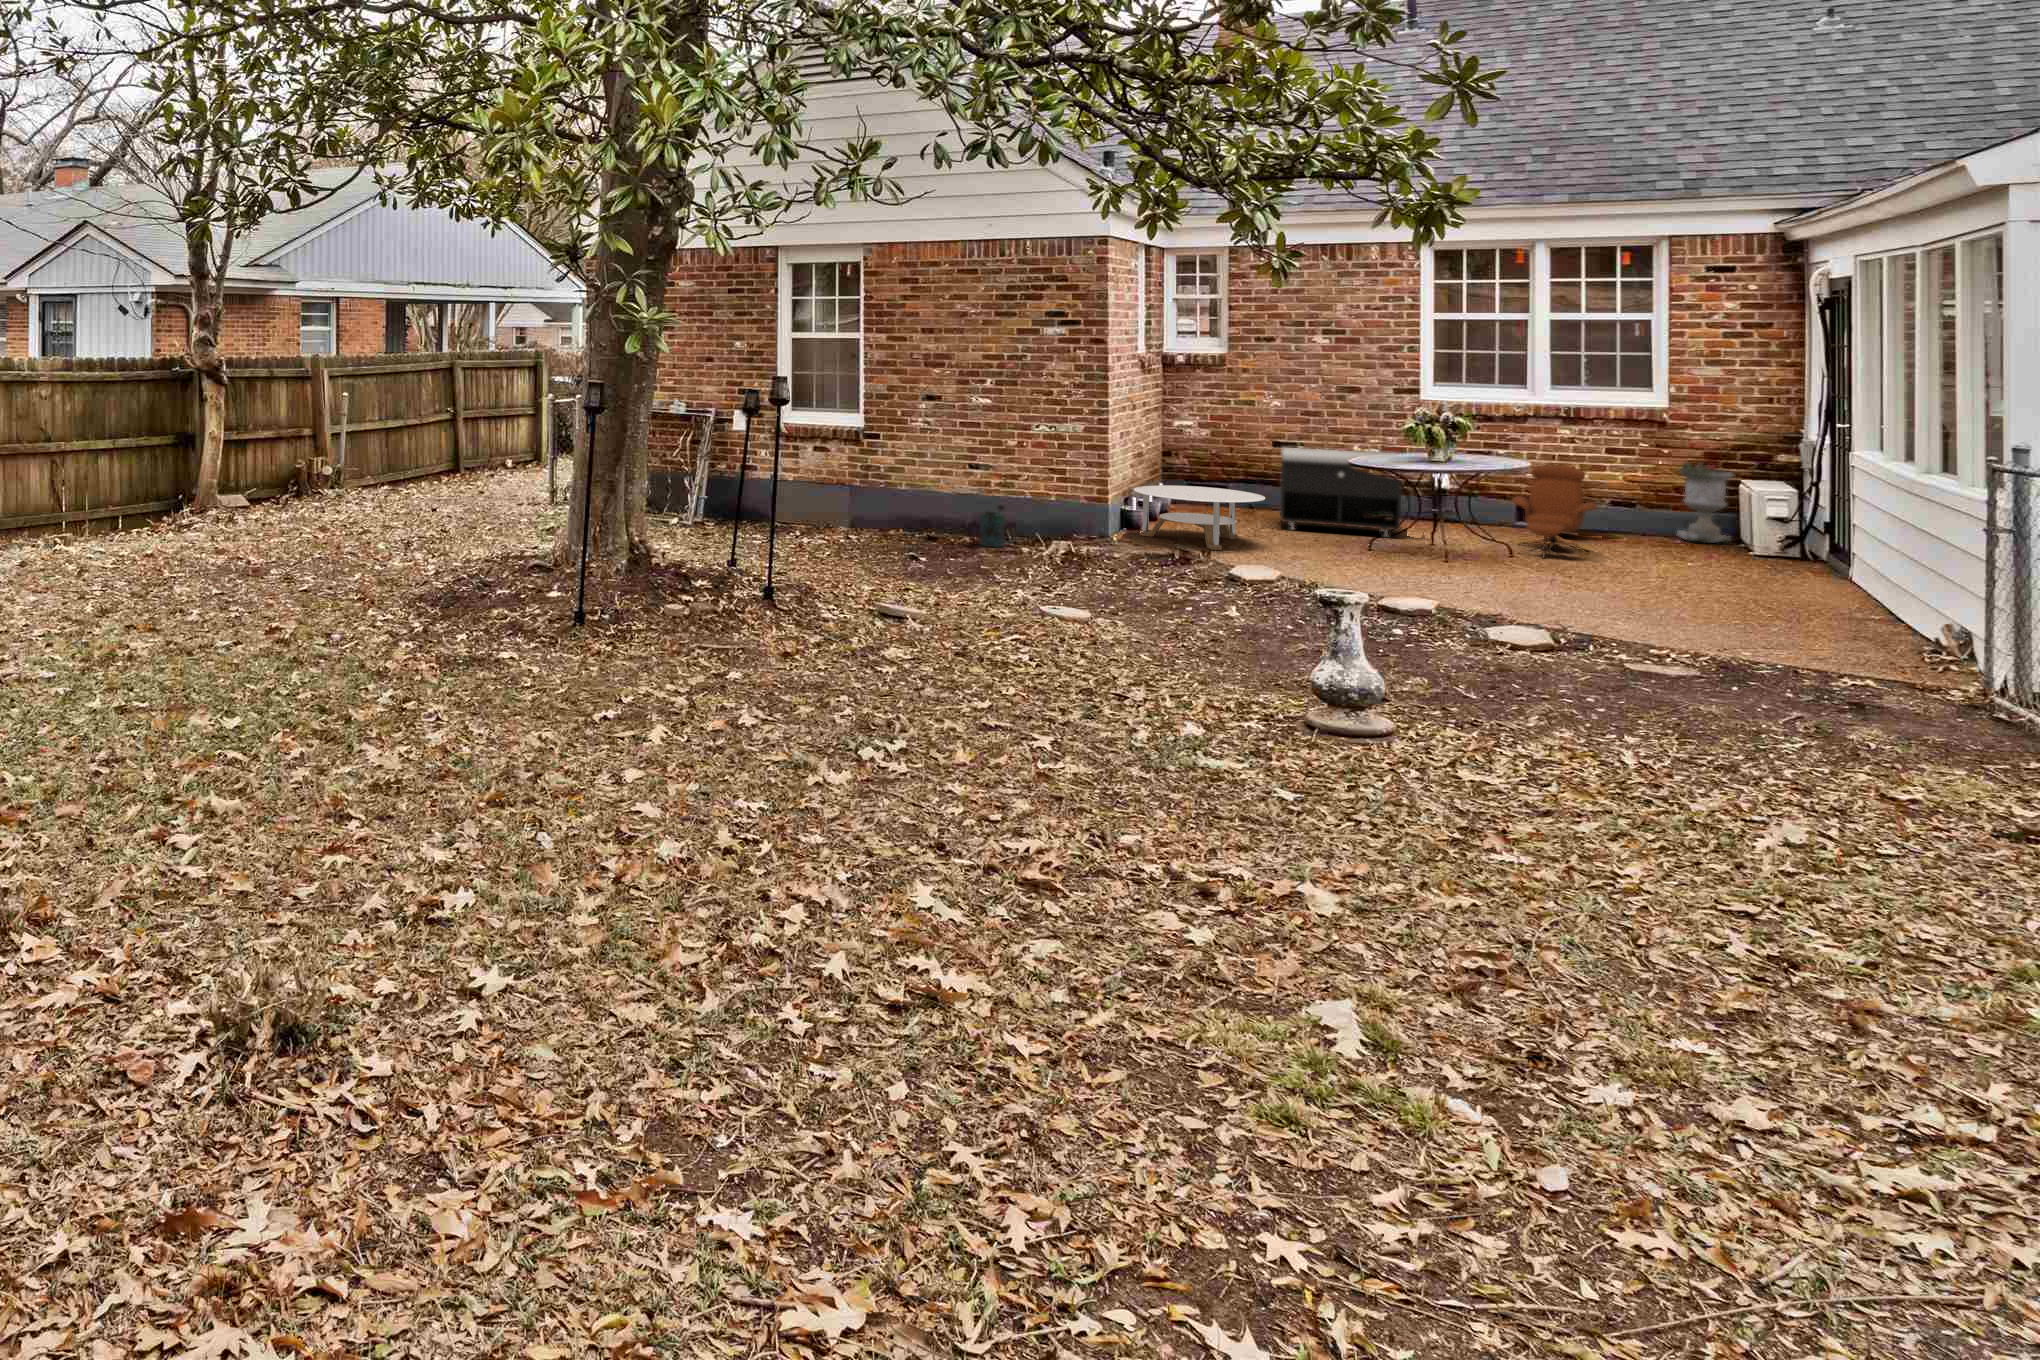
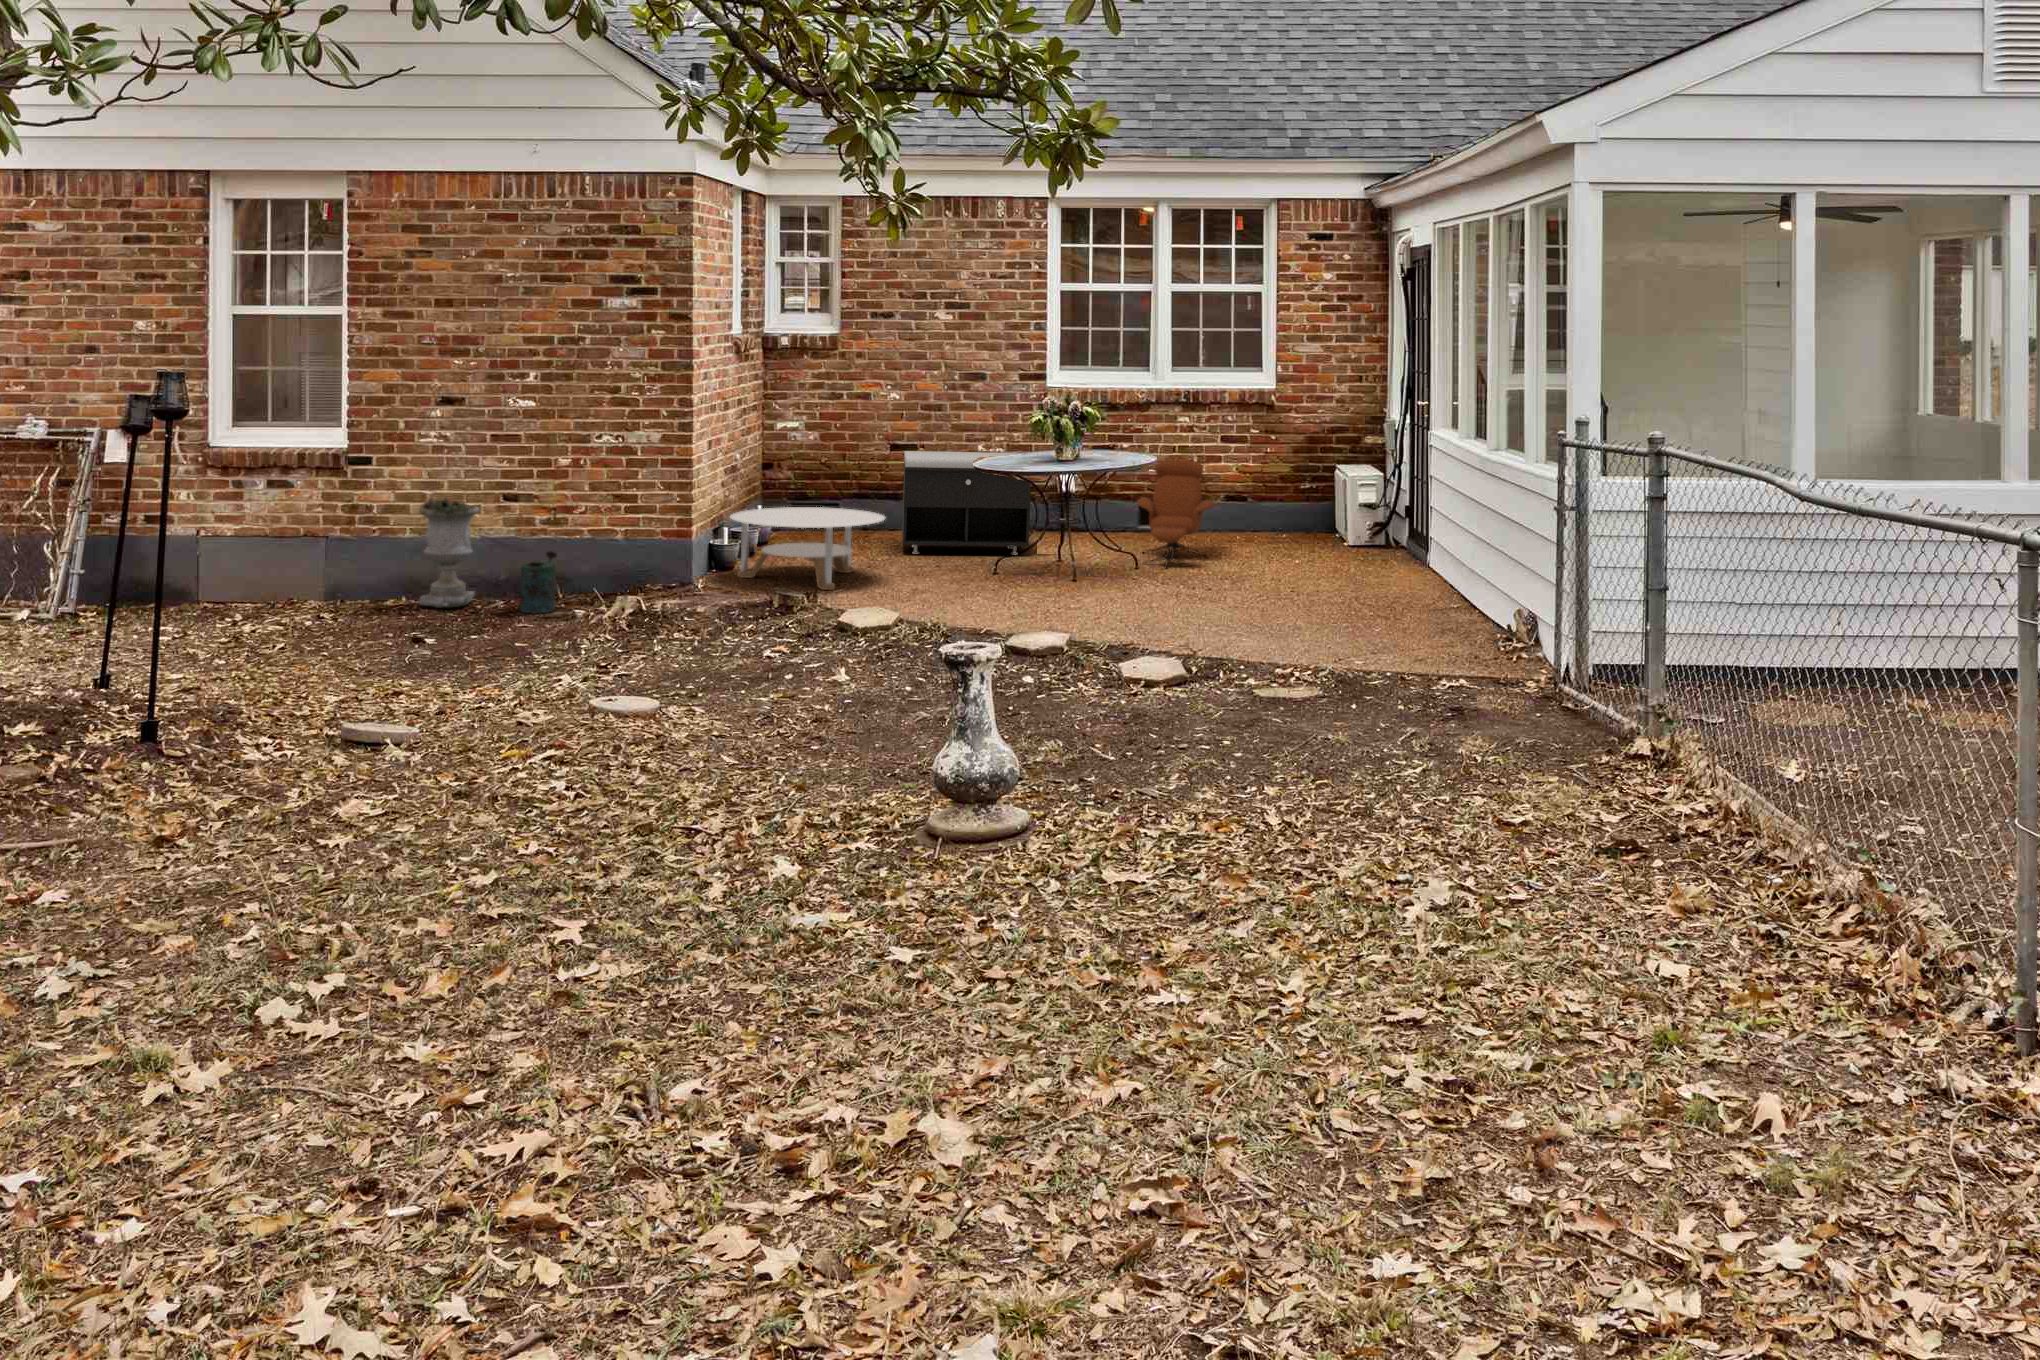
planter: present [1677,463,1733,543] -> present [419,496,479,608]

